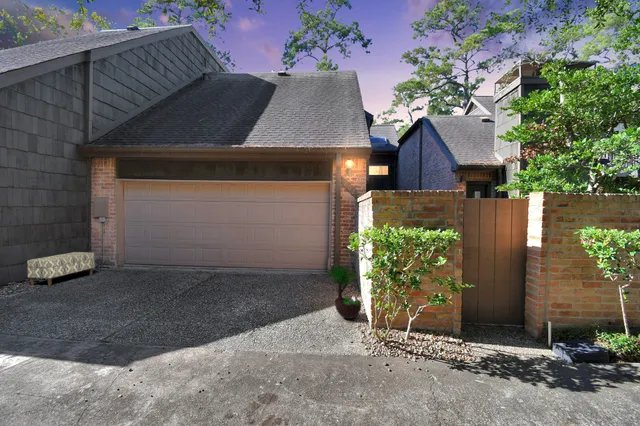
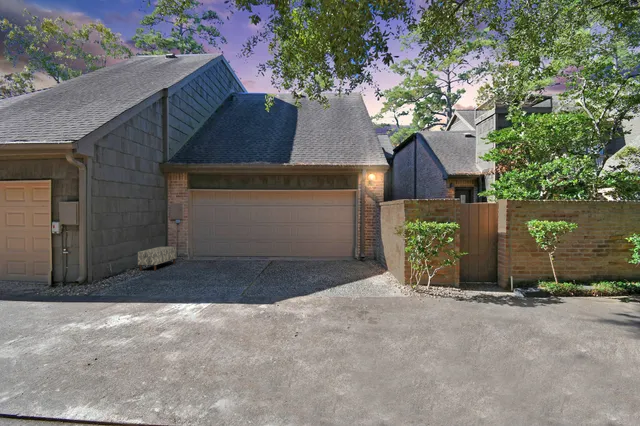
potted tree: present [328,264,361,319] -> none [372,244,395,282]

